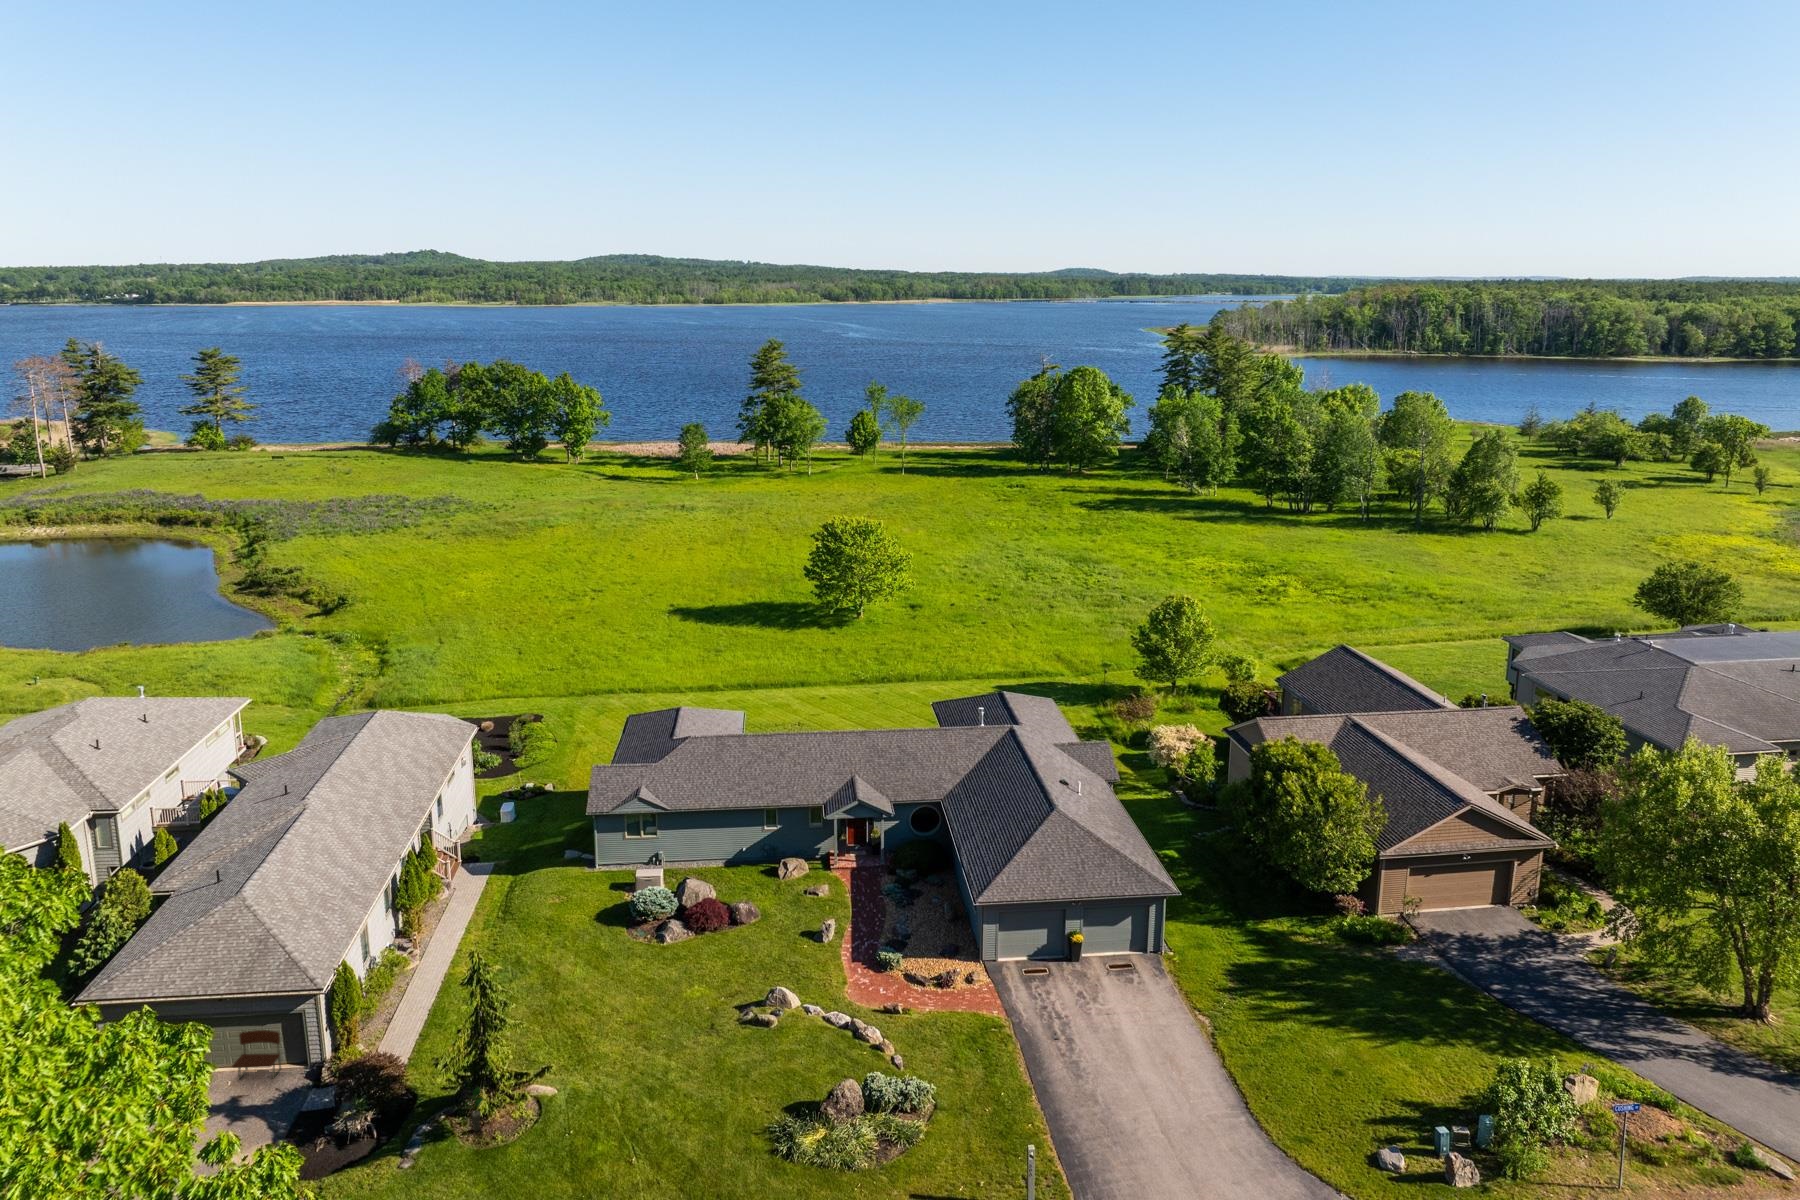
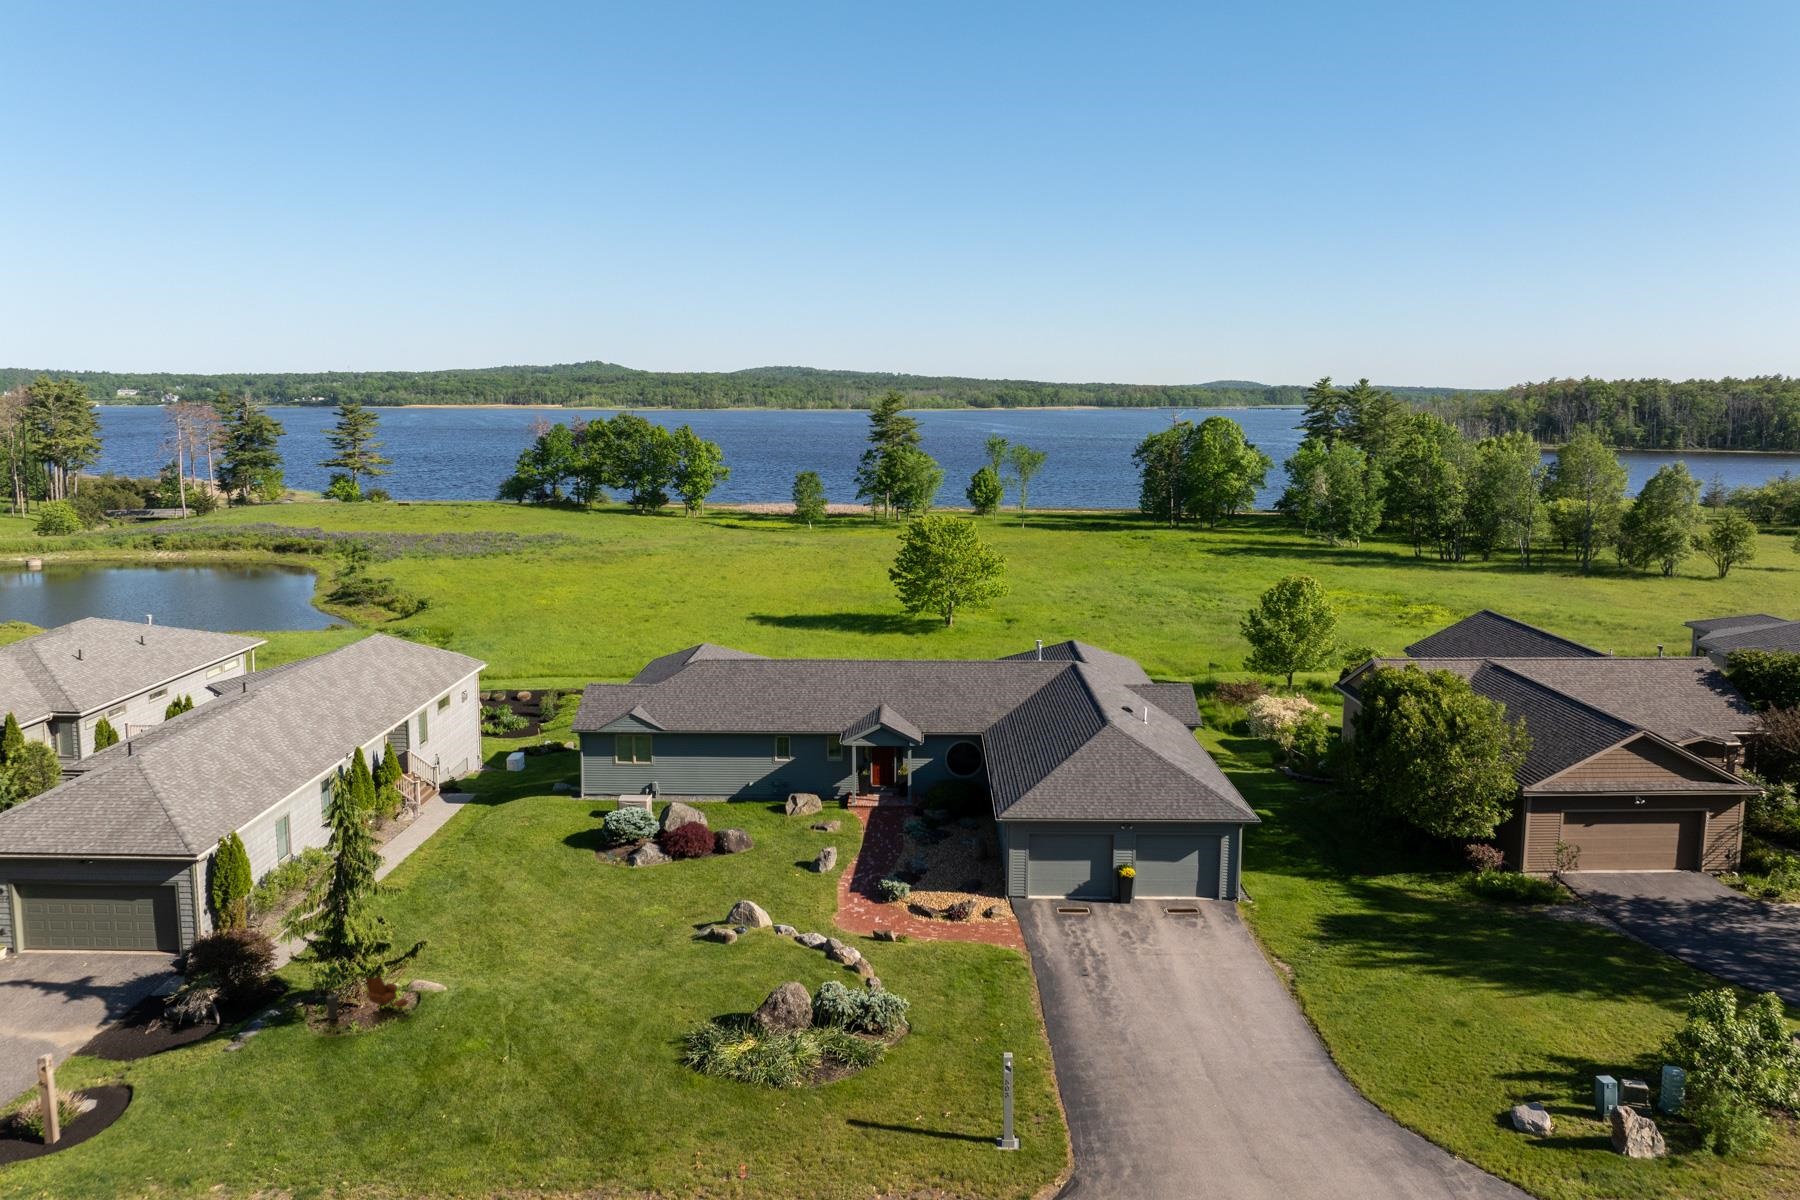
bench: present [232,1030,281,1079] -> none [91,906,153,964]
lounge chair: none [499,1087,537,1126] -> present [365,975,408,1013]

